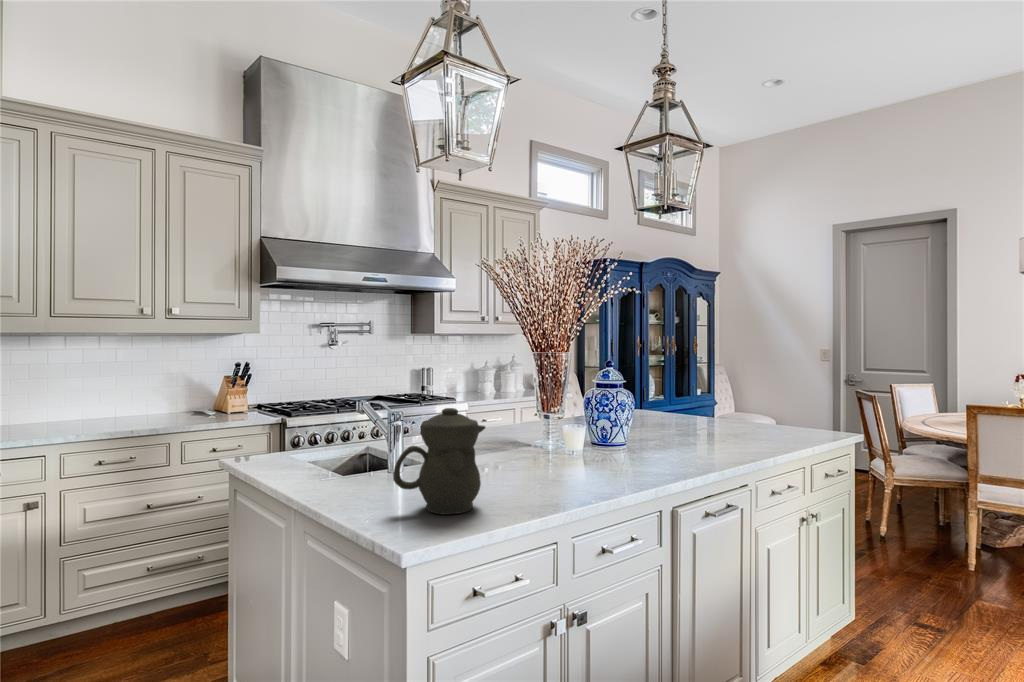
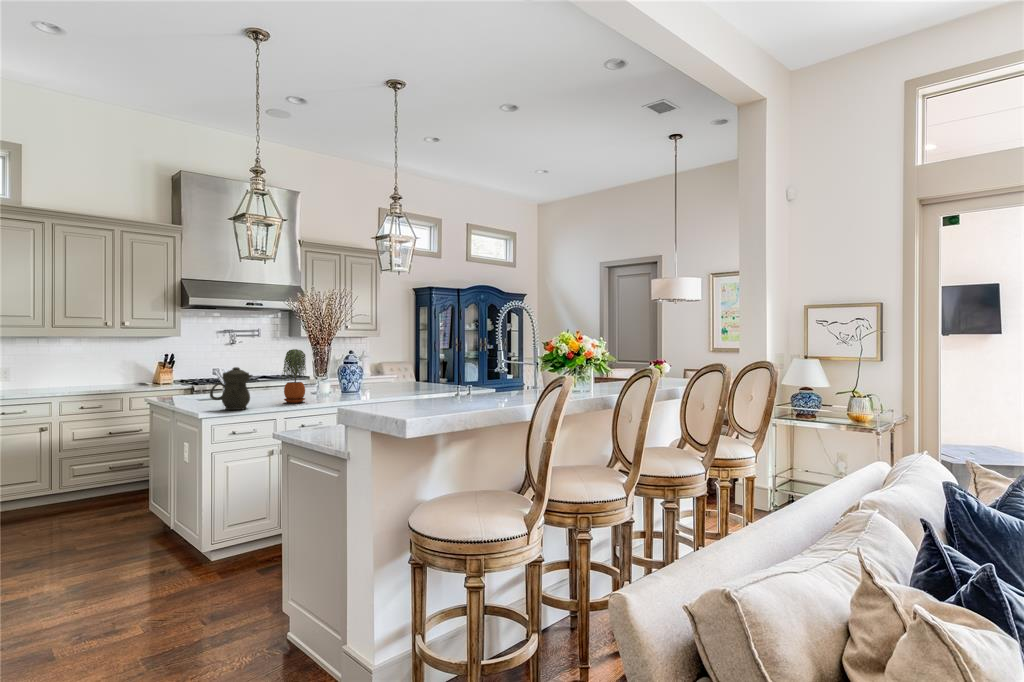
potted plant: none [517,361,563,480] -> present [283,349,306,403]

